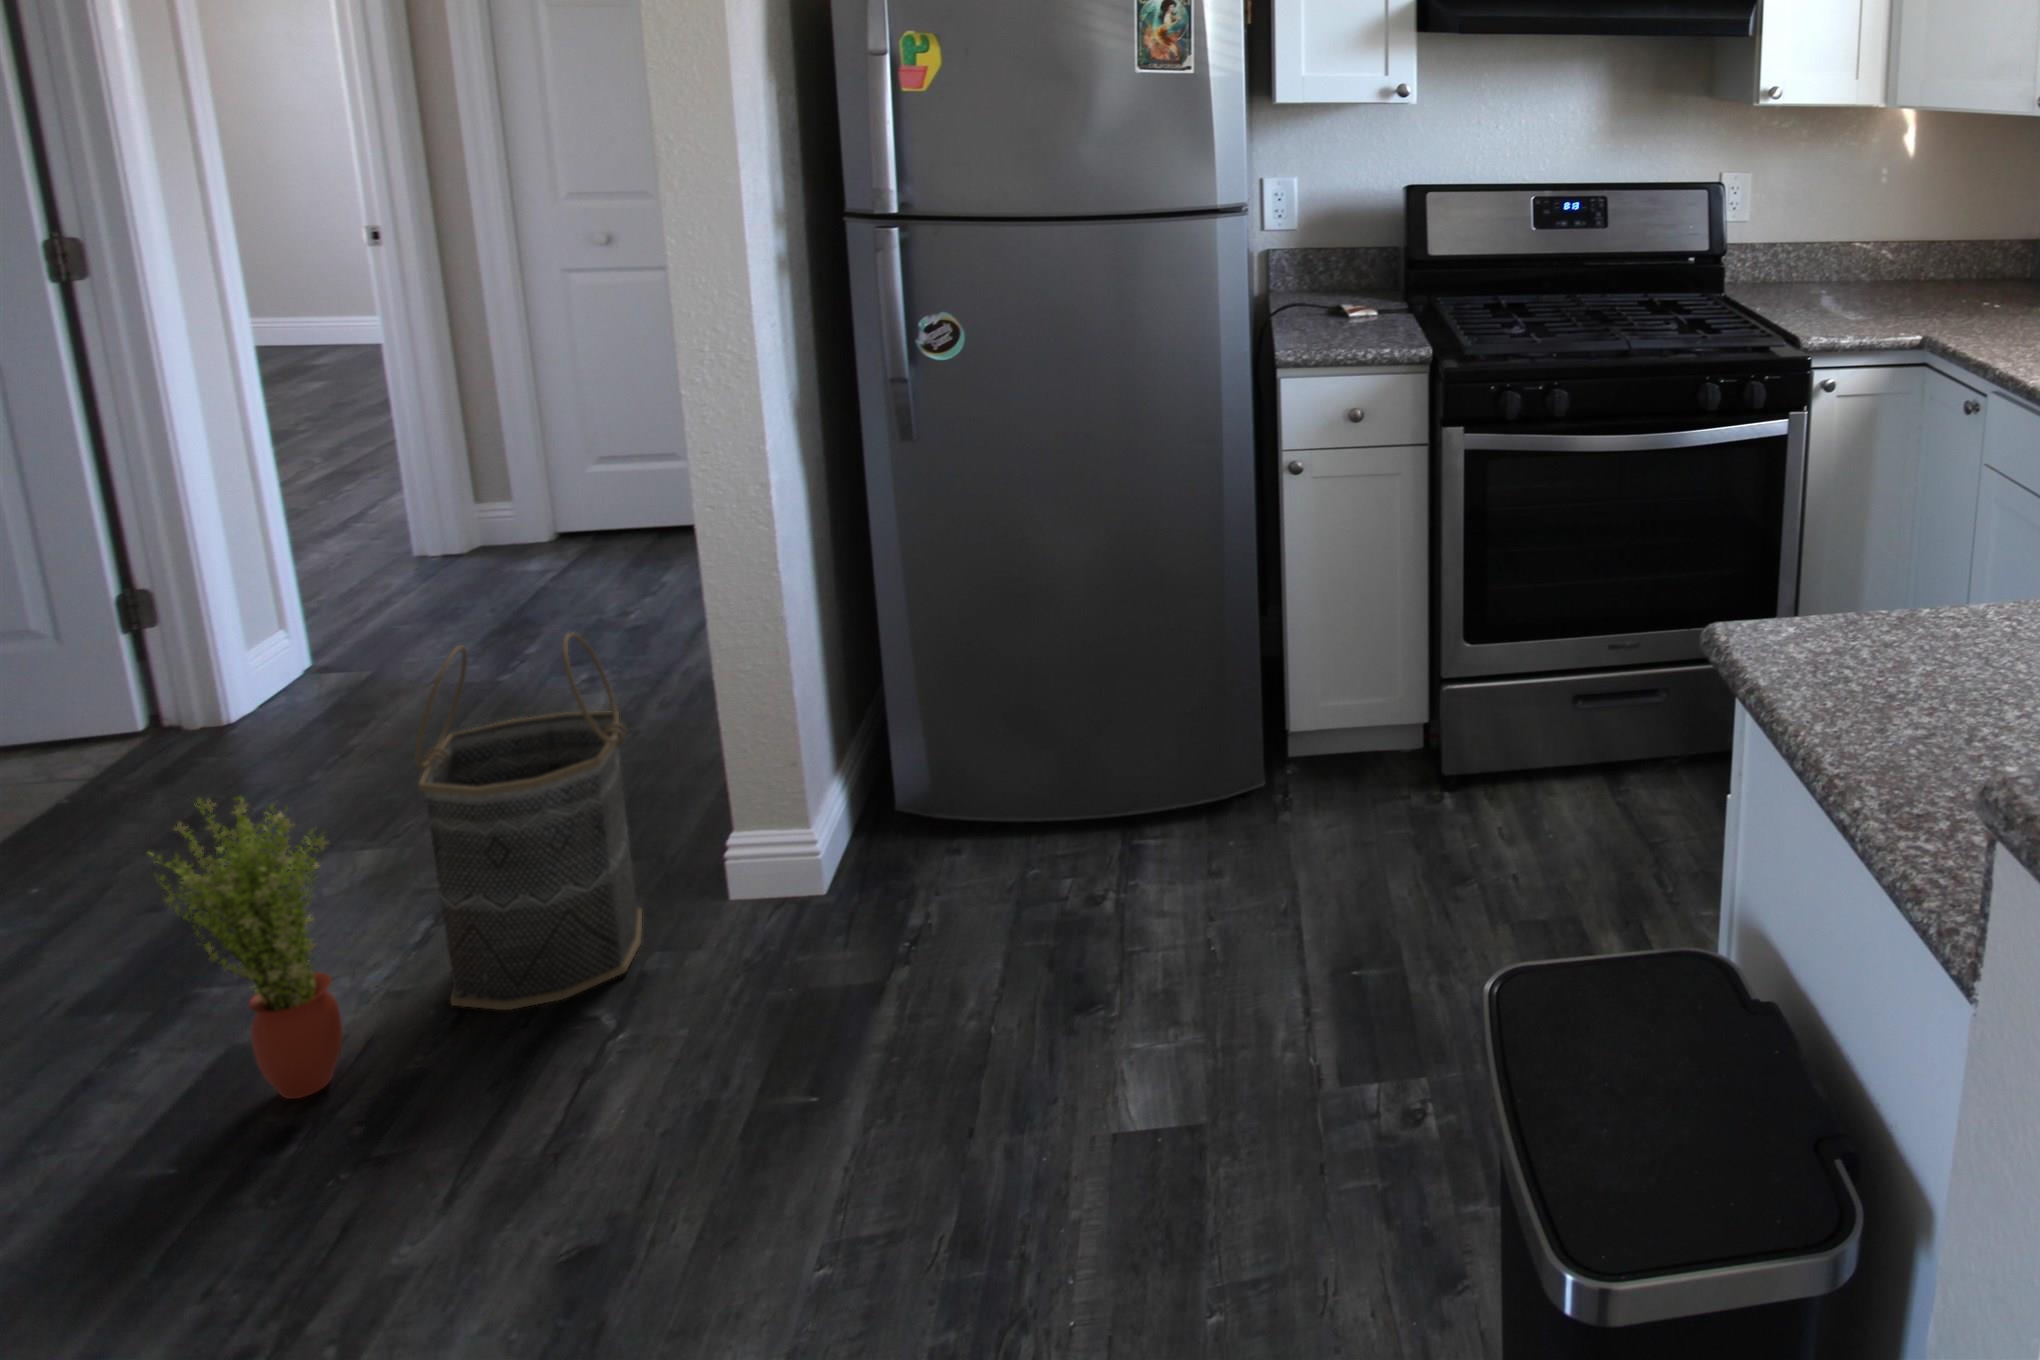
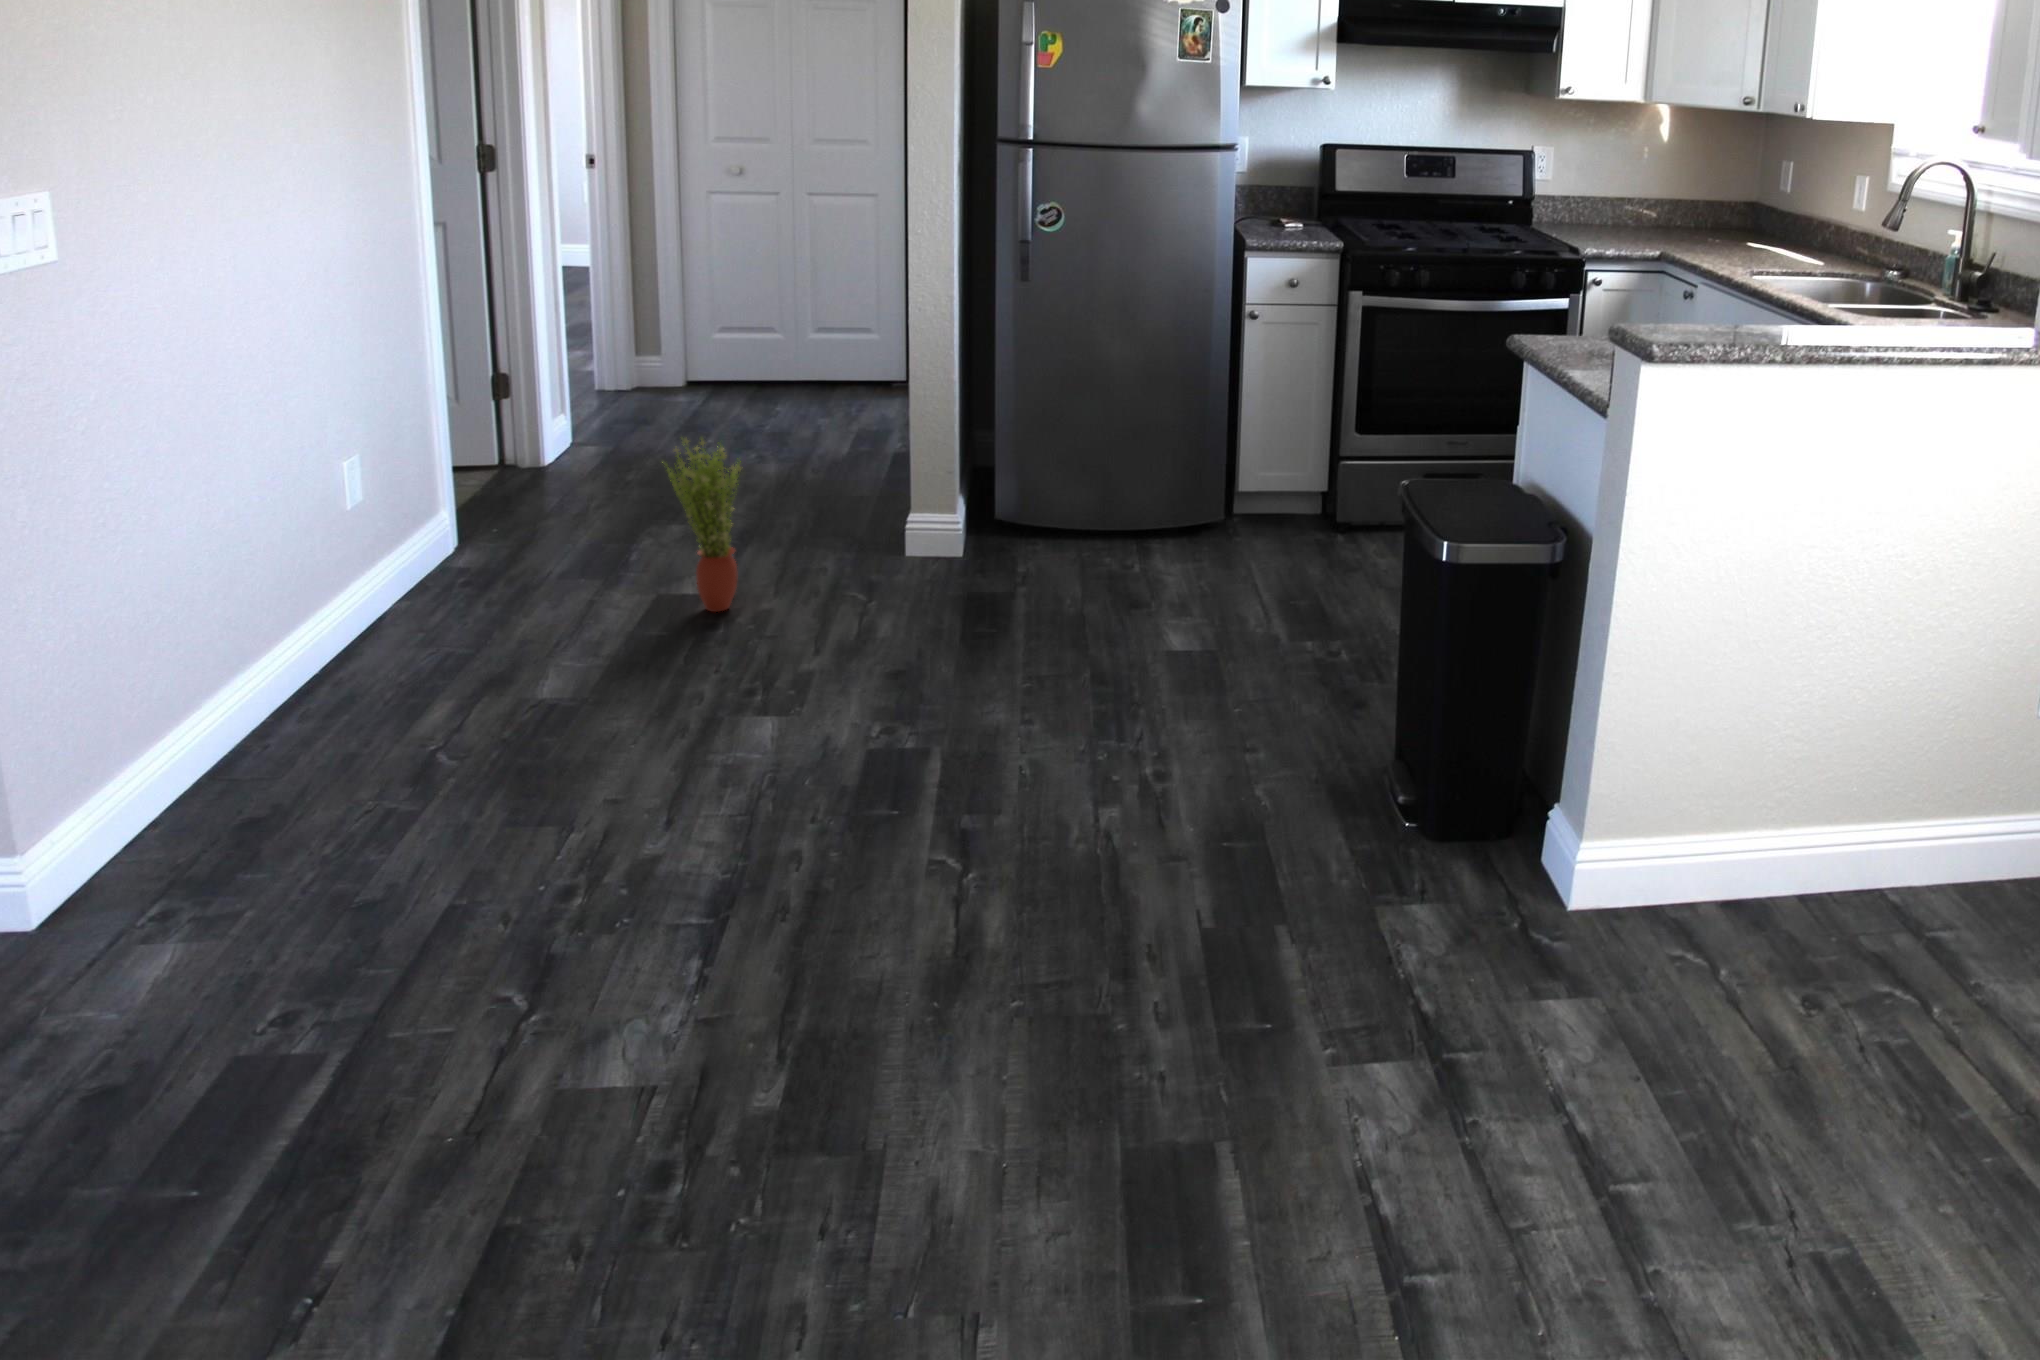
basket: present [415,633,642,1010] -> none [766,374,871,588]

